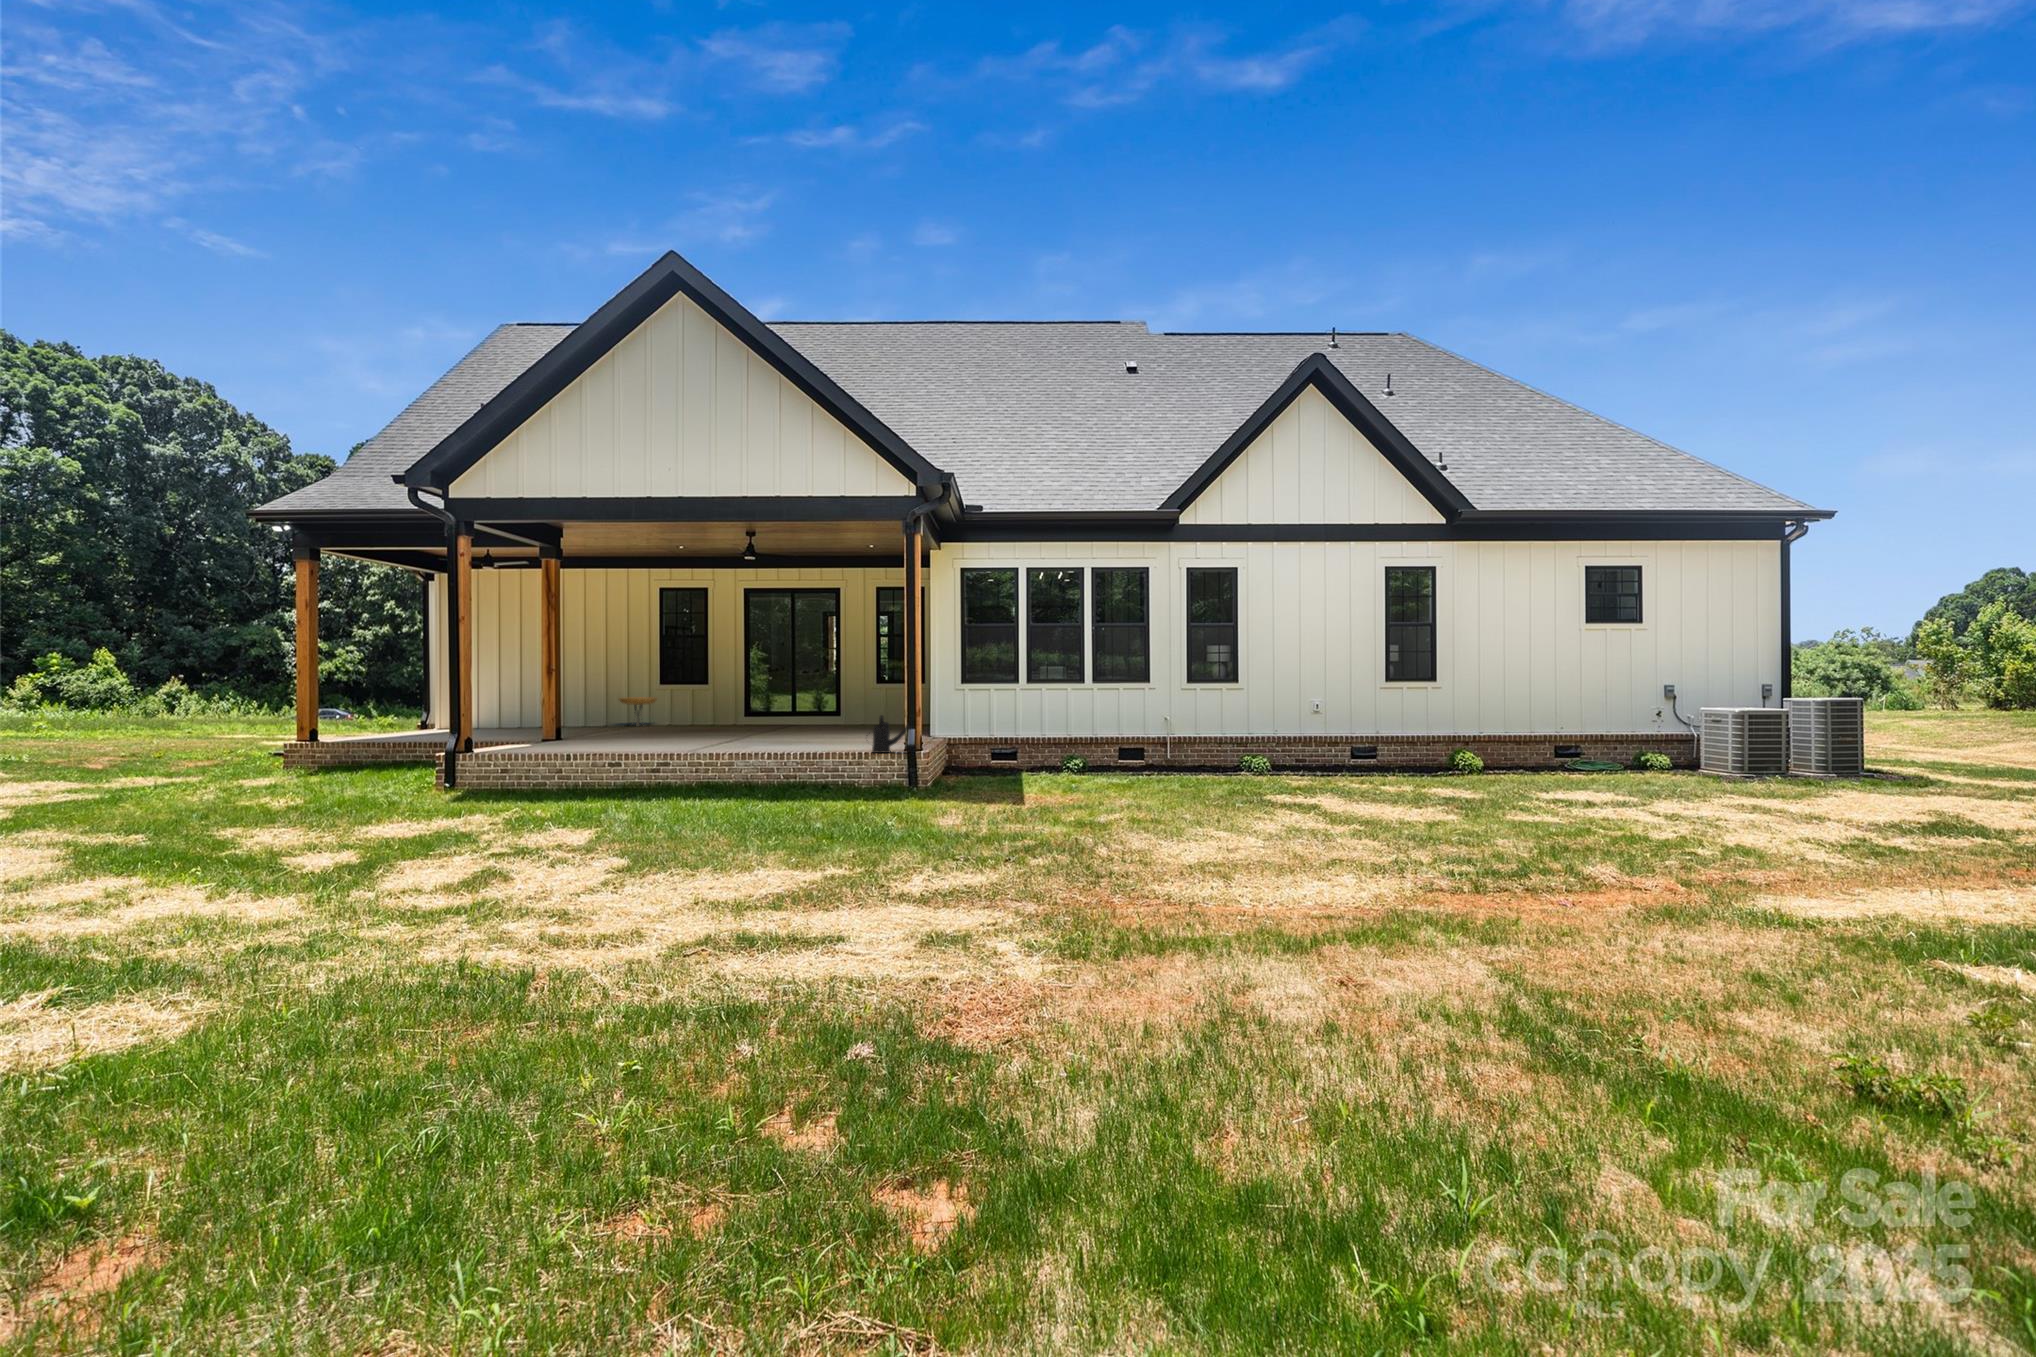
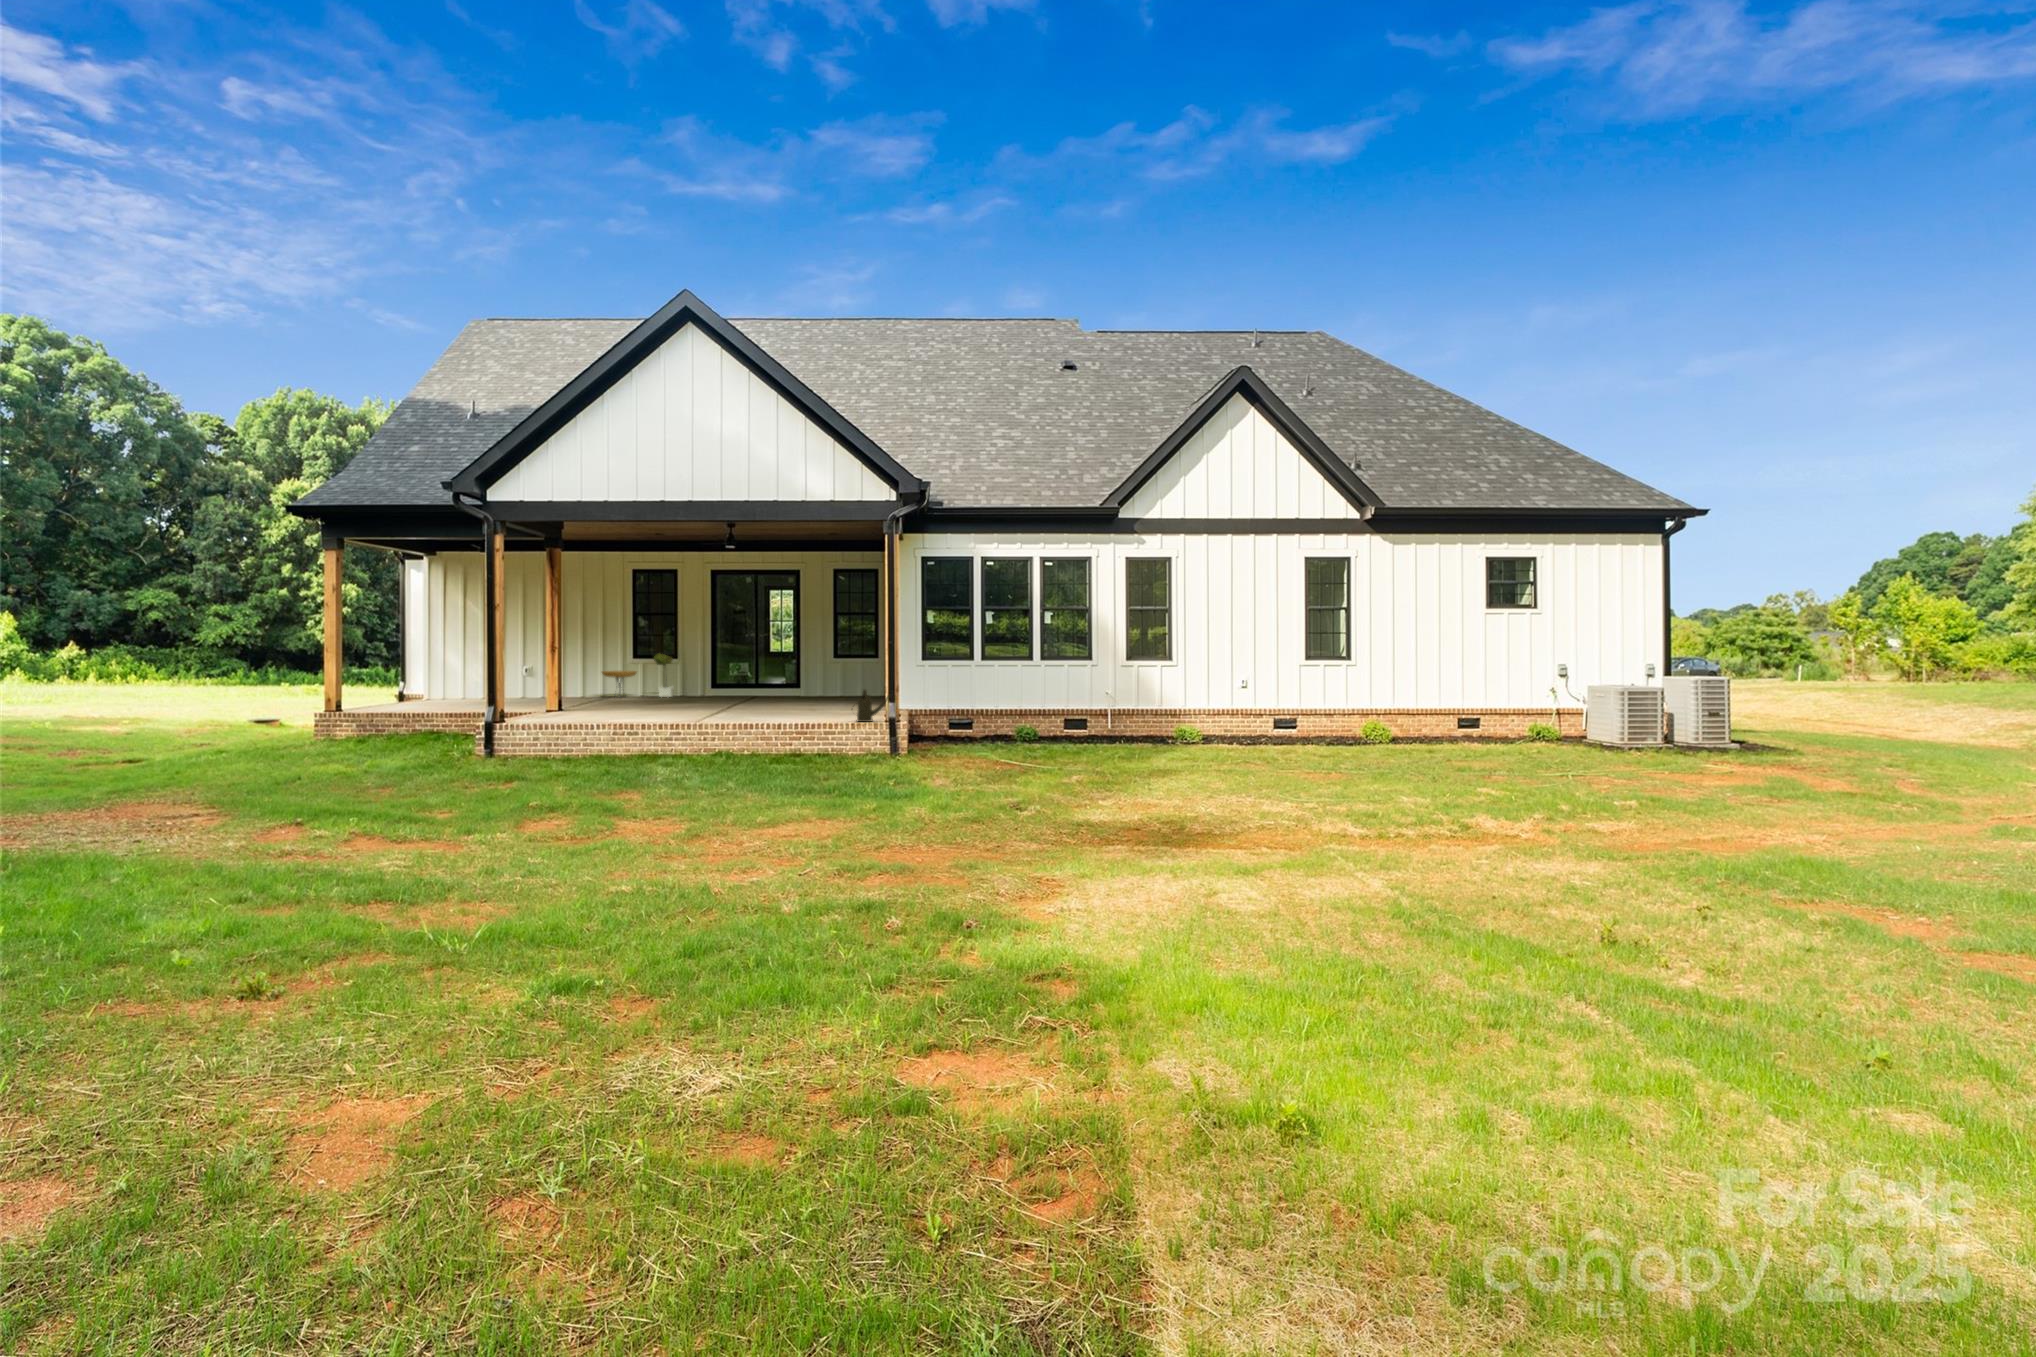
potted tree: none [675,678,697,726] -> present [654,654,674,697]

